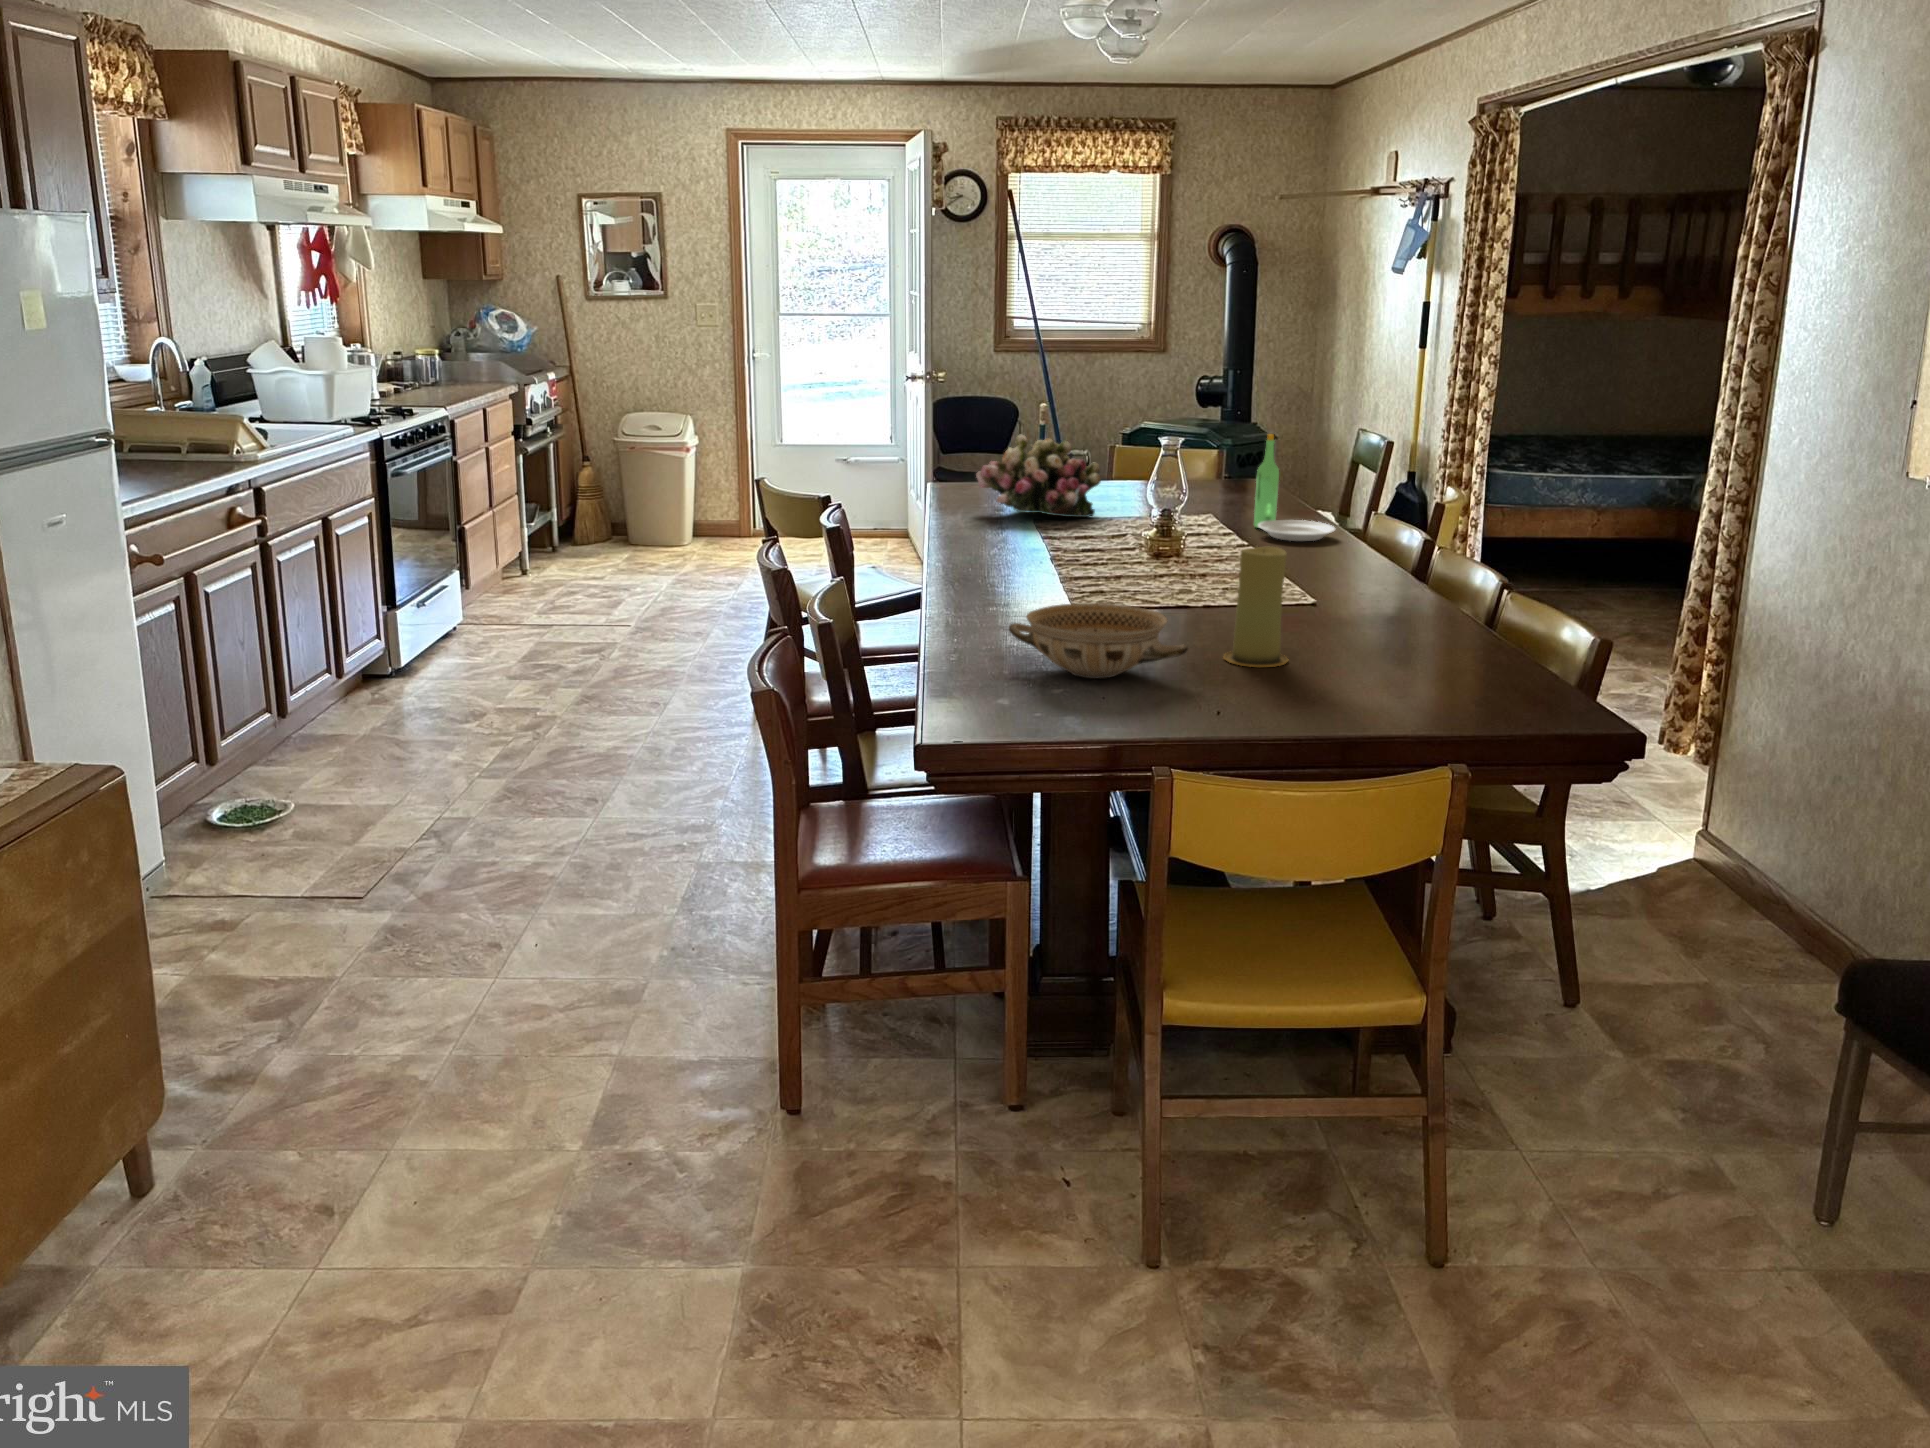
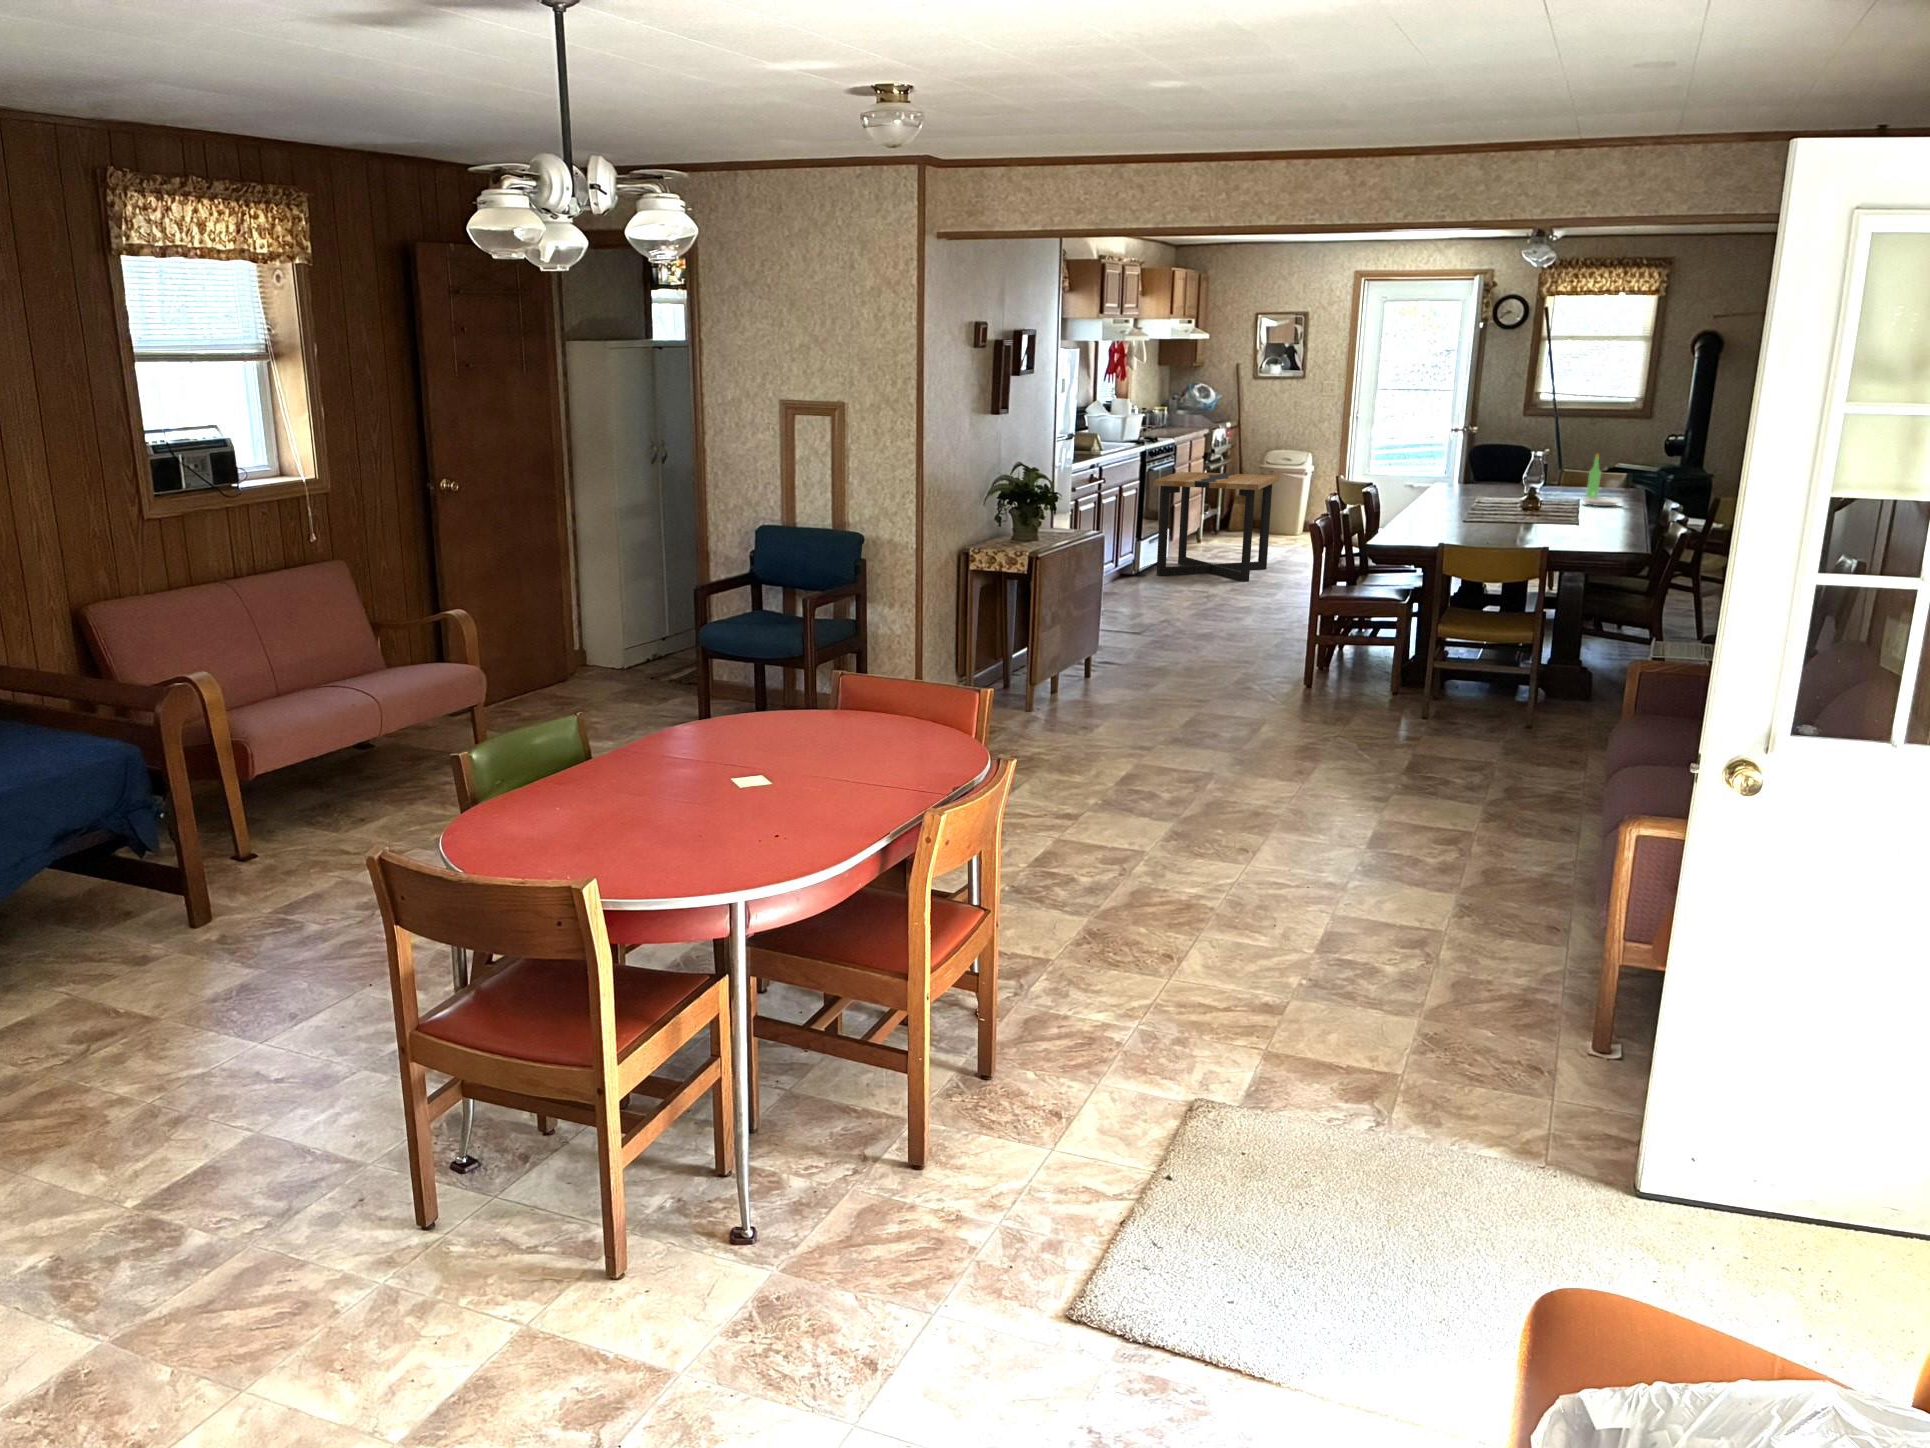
flower arrangement: present [976,435,1101,517] -> none [1445,452,1512,494]
side table: none [405,468,645,672] -> present [1154,472,1279,582]
candle: present [1224,547,1288,667] -> none [1499,485,1527,531]
ceramic bowl: present [1009,603,1188,678] -> none [1412,504,1478,529]

